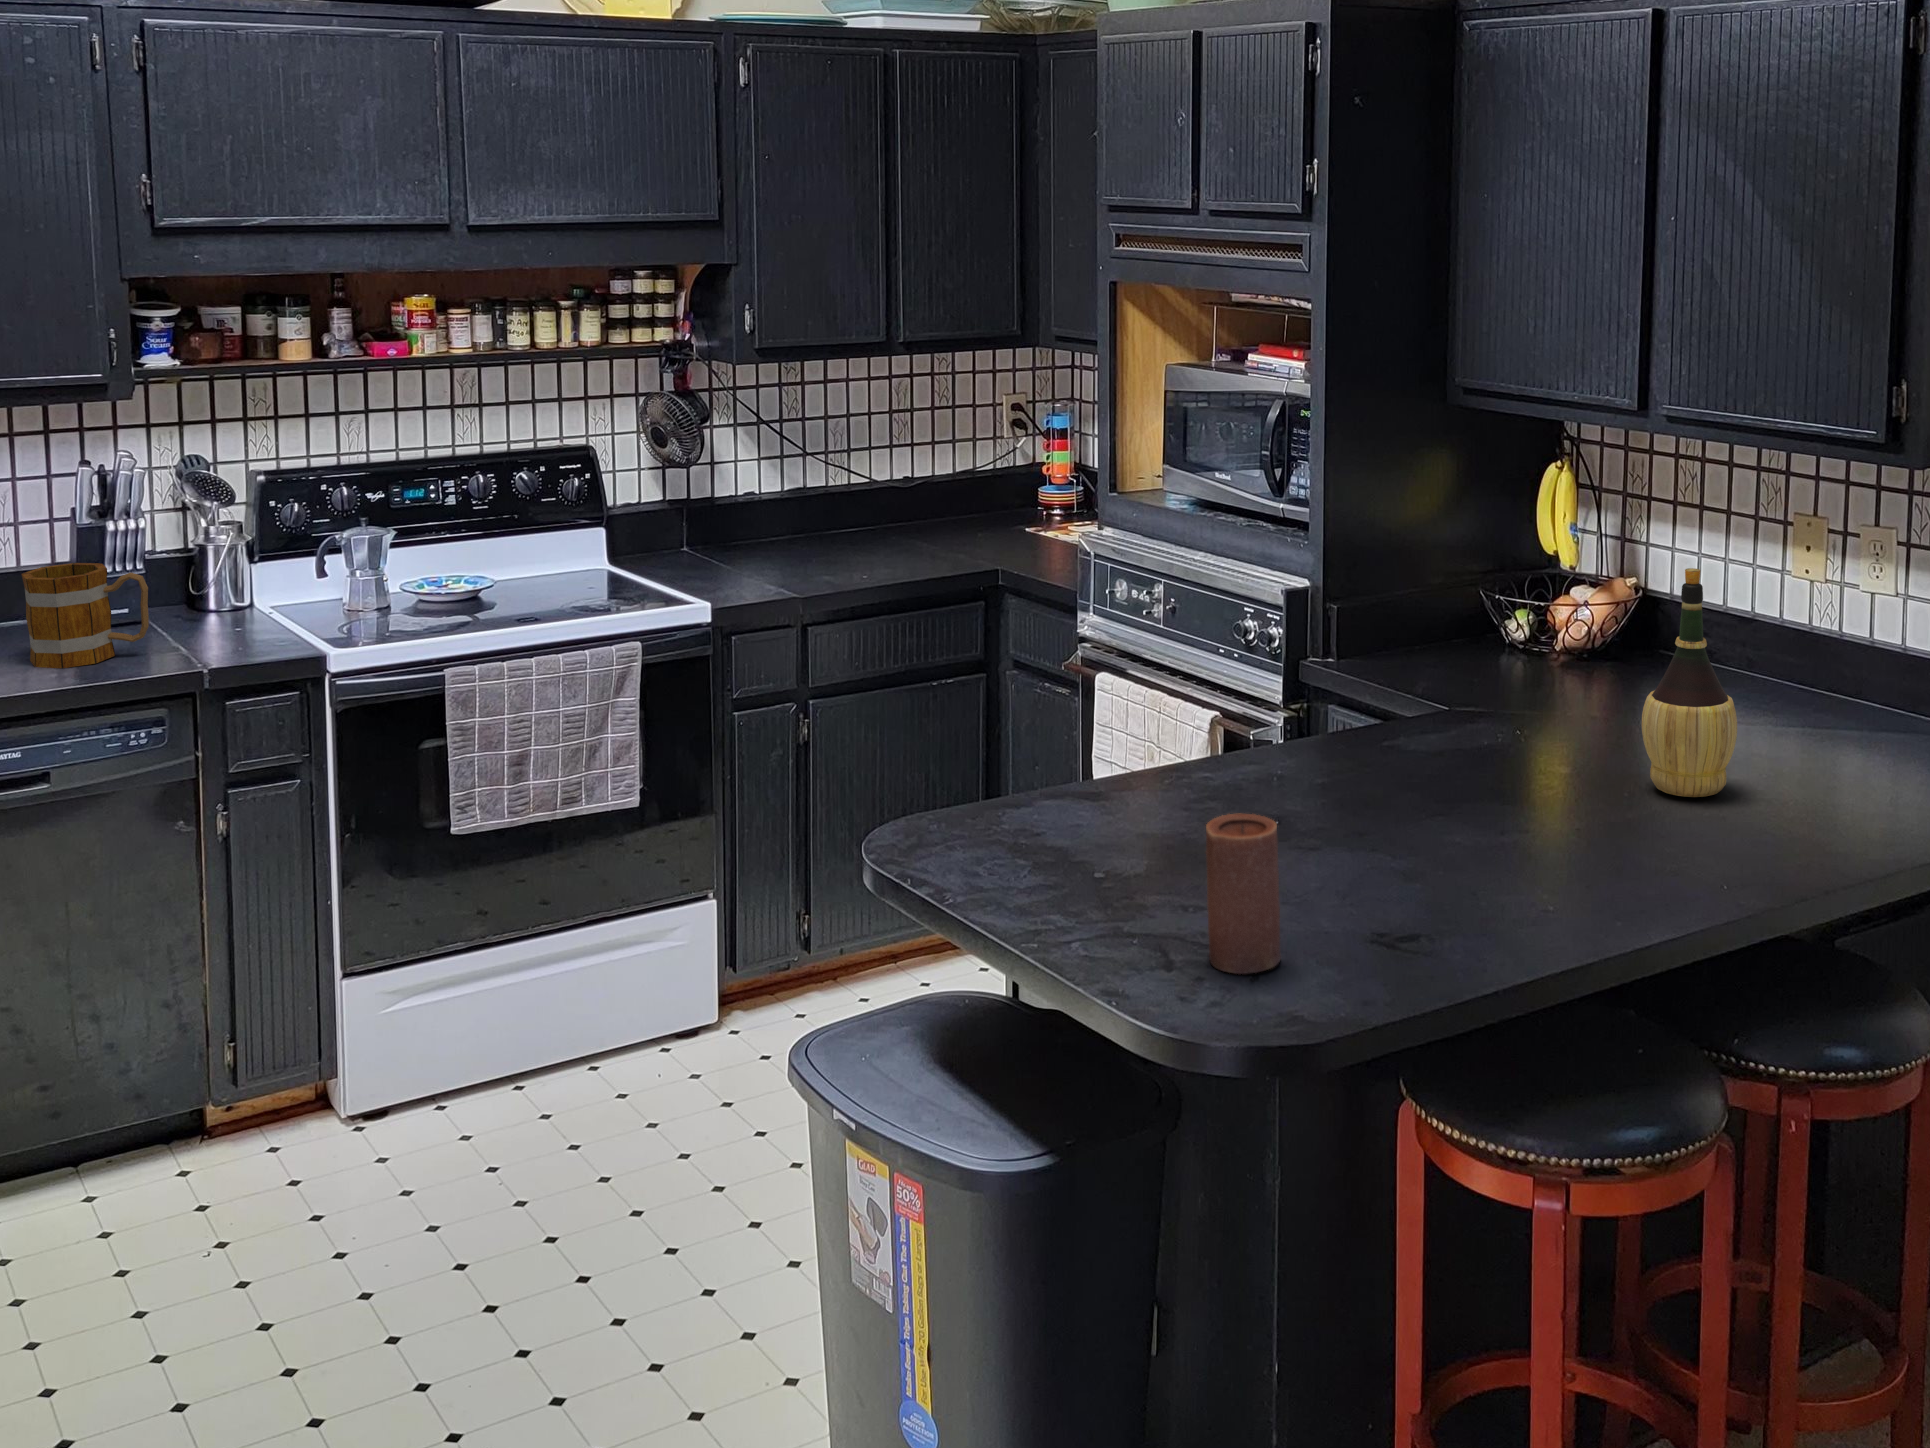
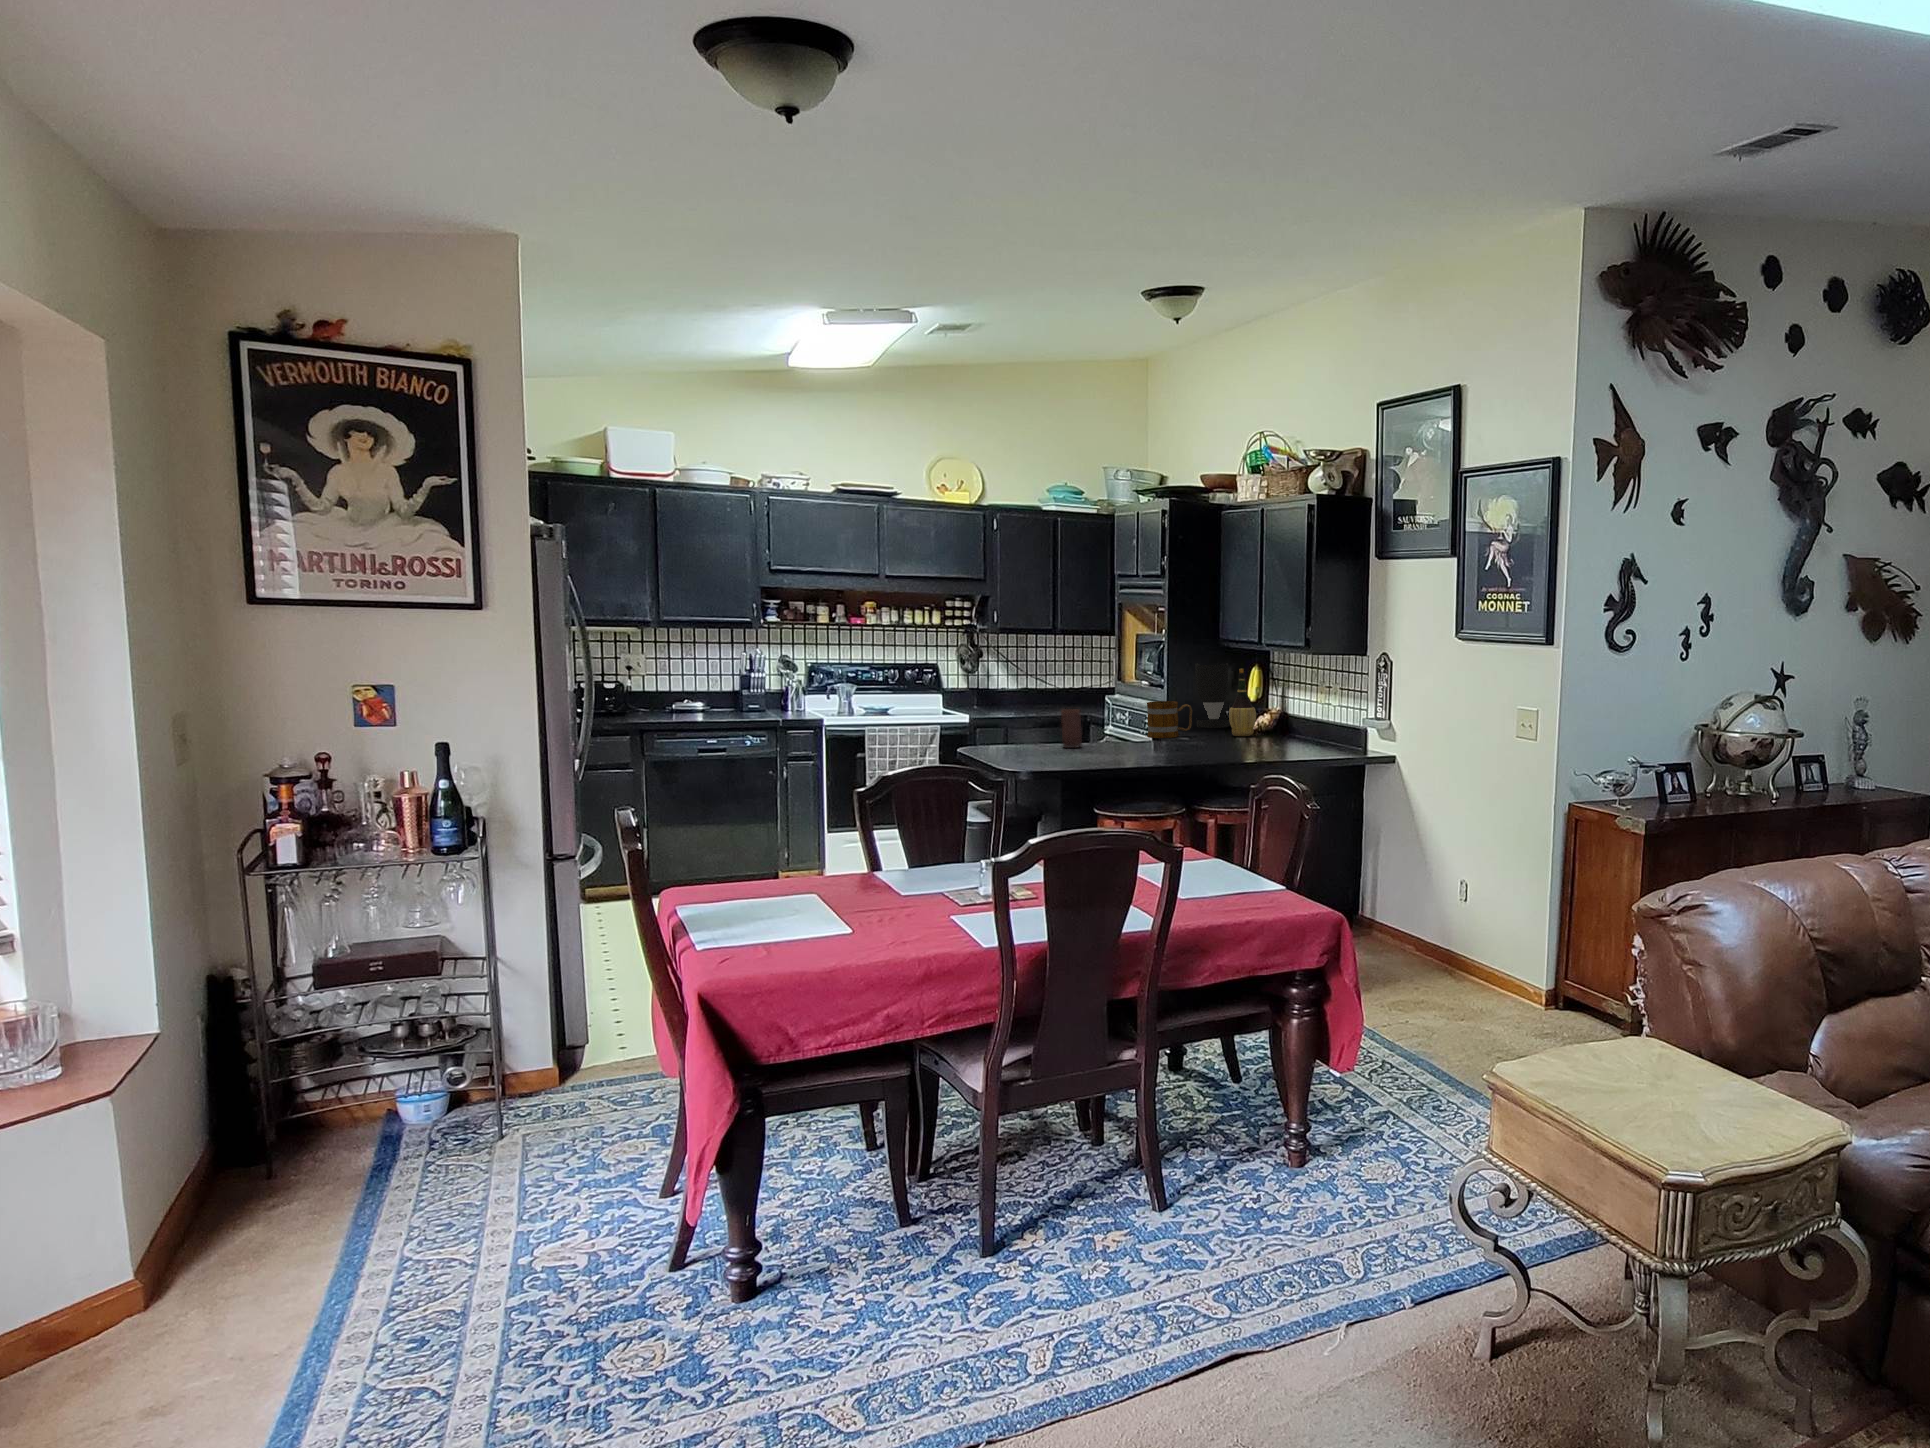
vase: none [1431,495,1535,709] -> present [1195,663,1230,728]
mug: present [21,563,149,668] -> present [1147,701,1192,738]

